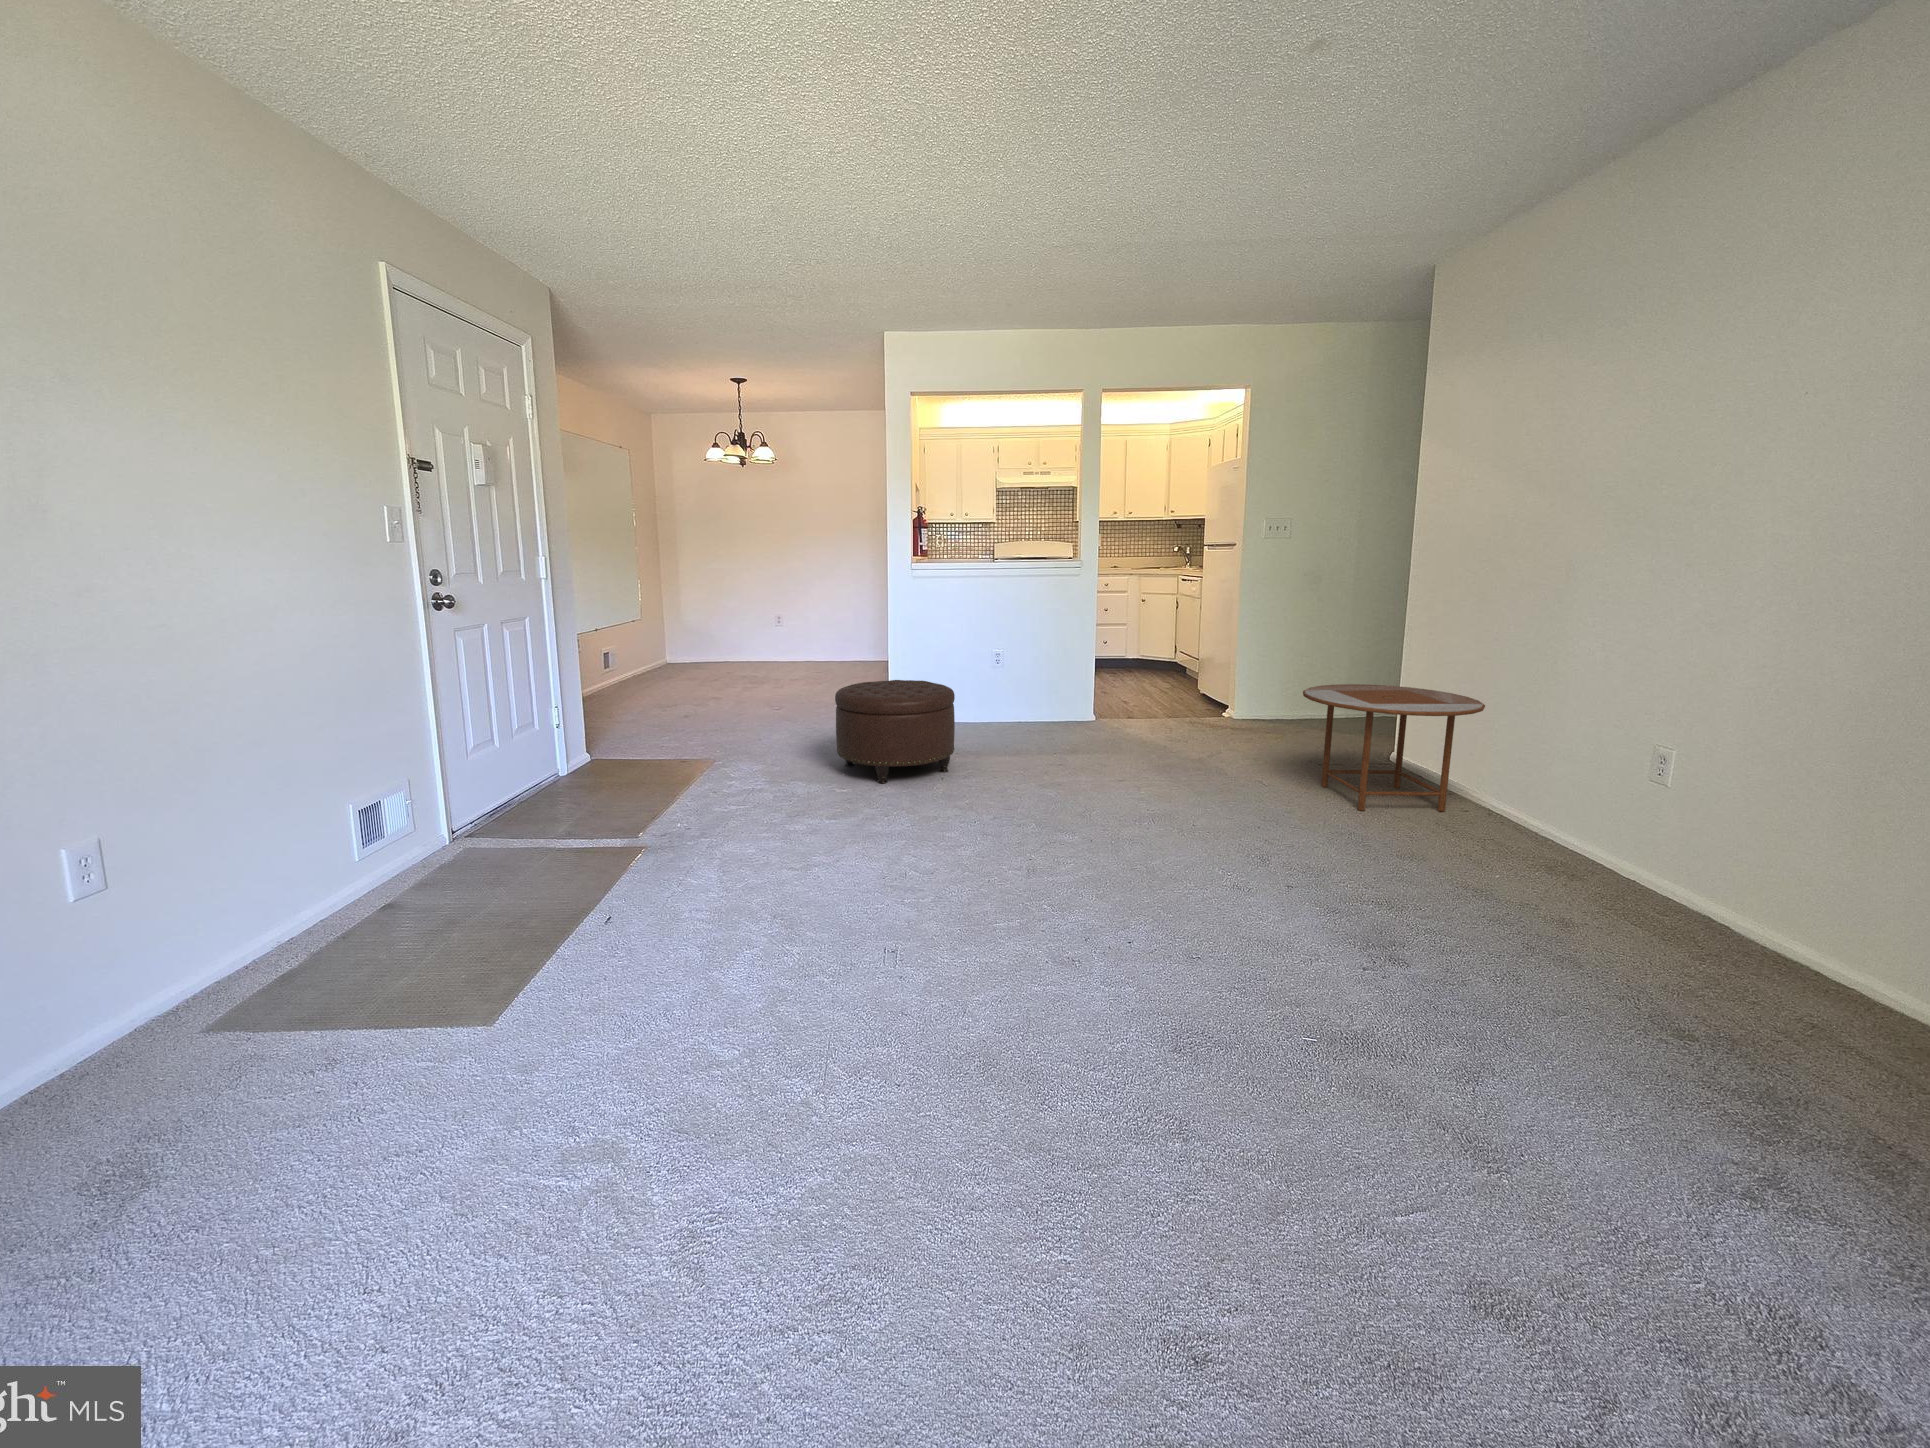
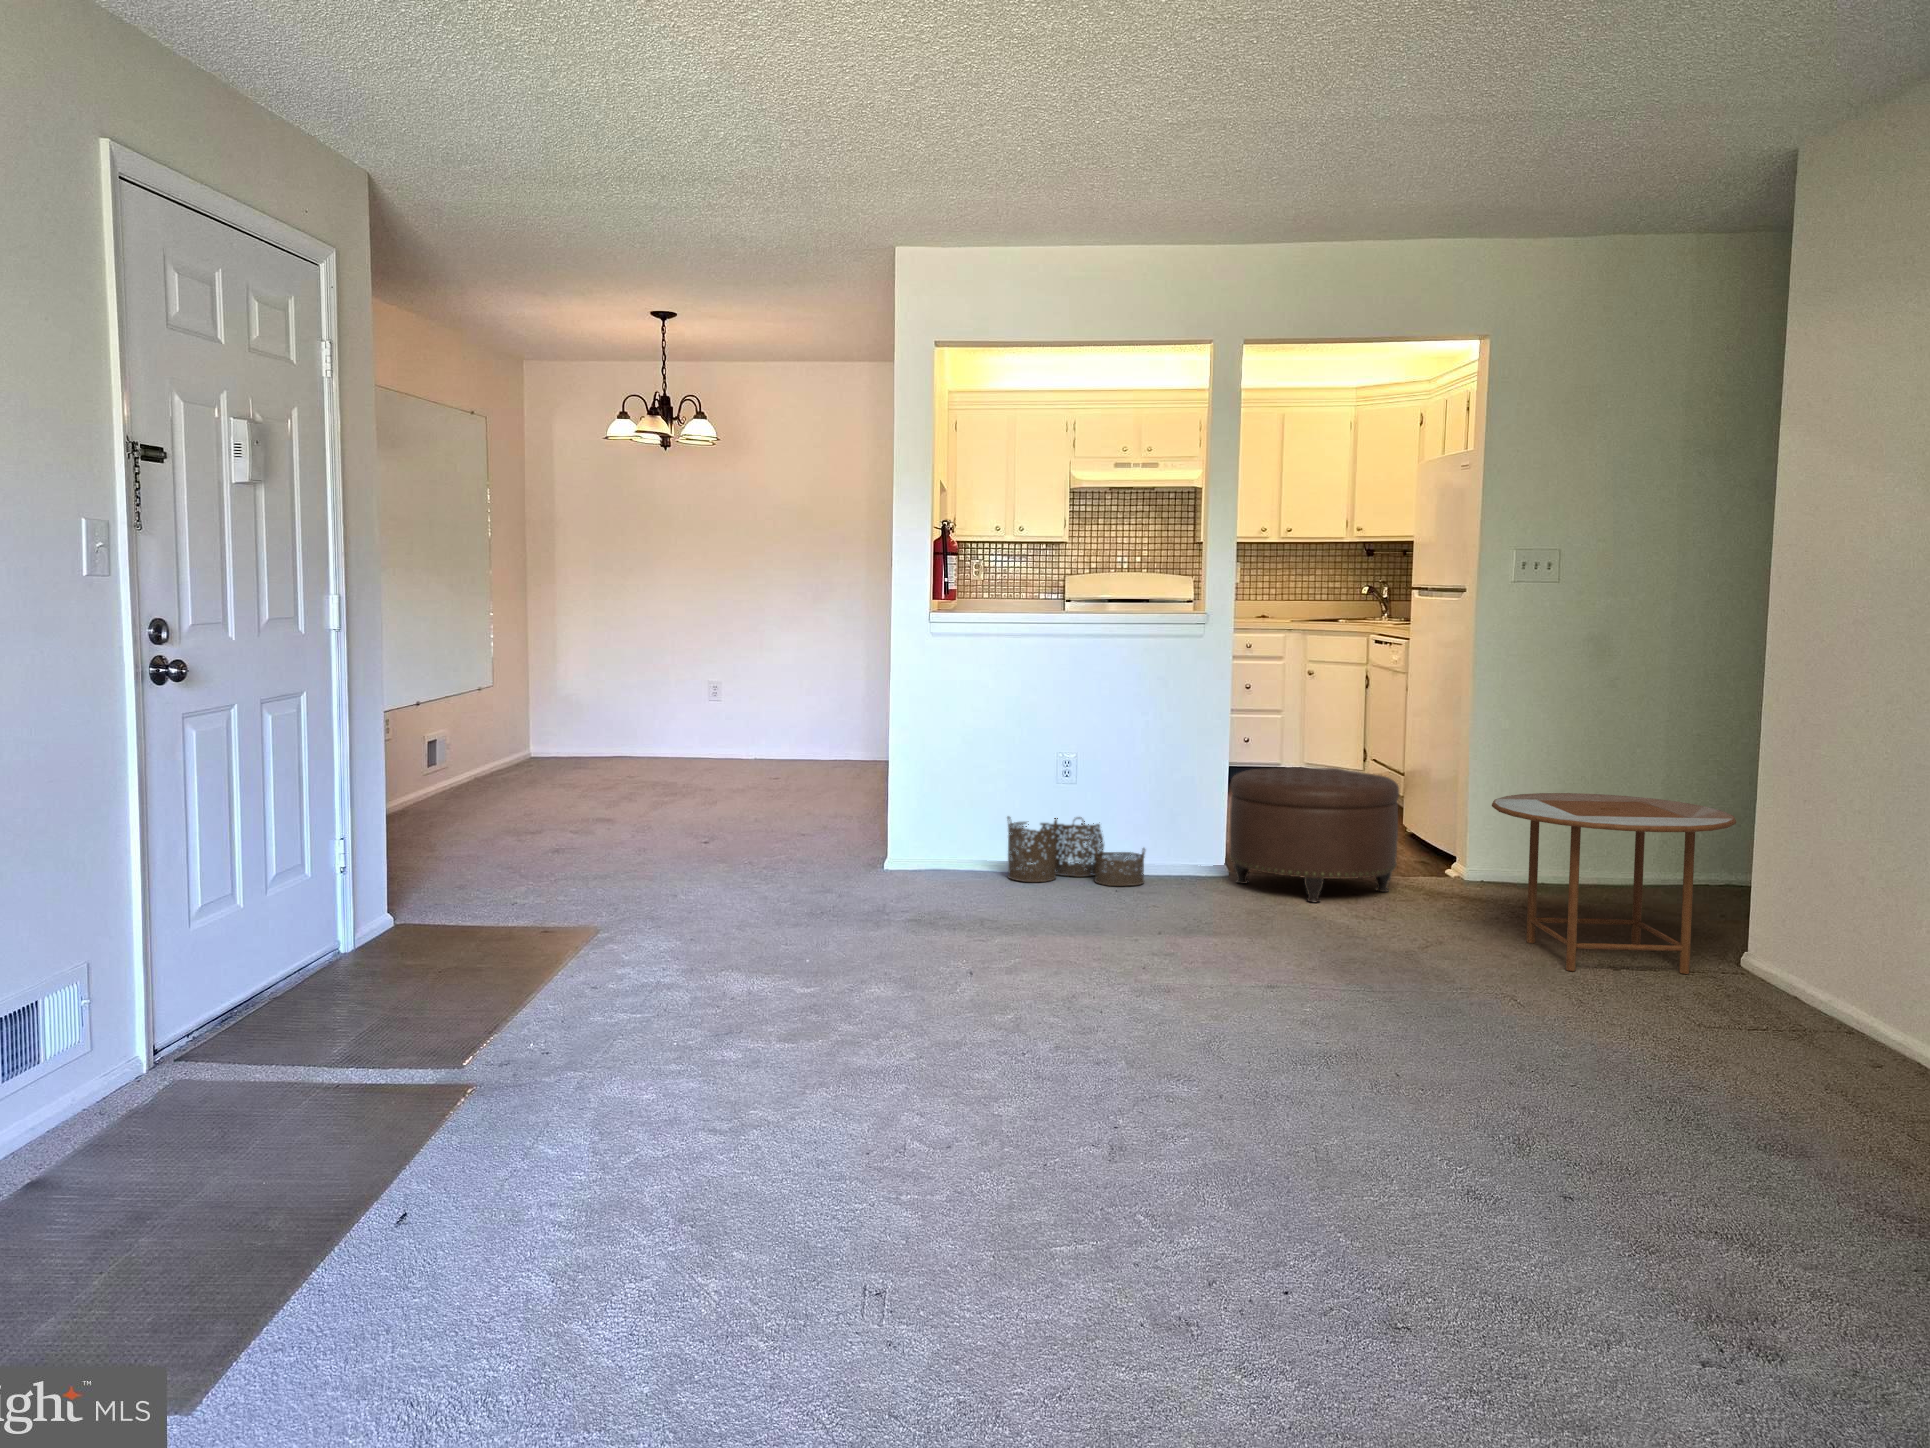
ottoman: present [835,680,955,783] -> present [1229,767,1399,902]
woven basket: none [964,692,1055,747] -> present [1007,816,1145,886]

